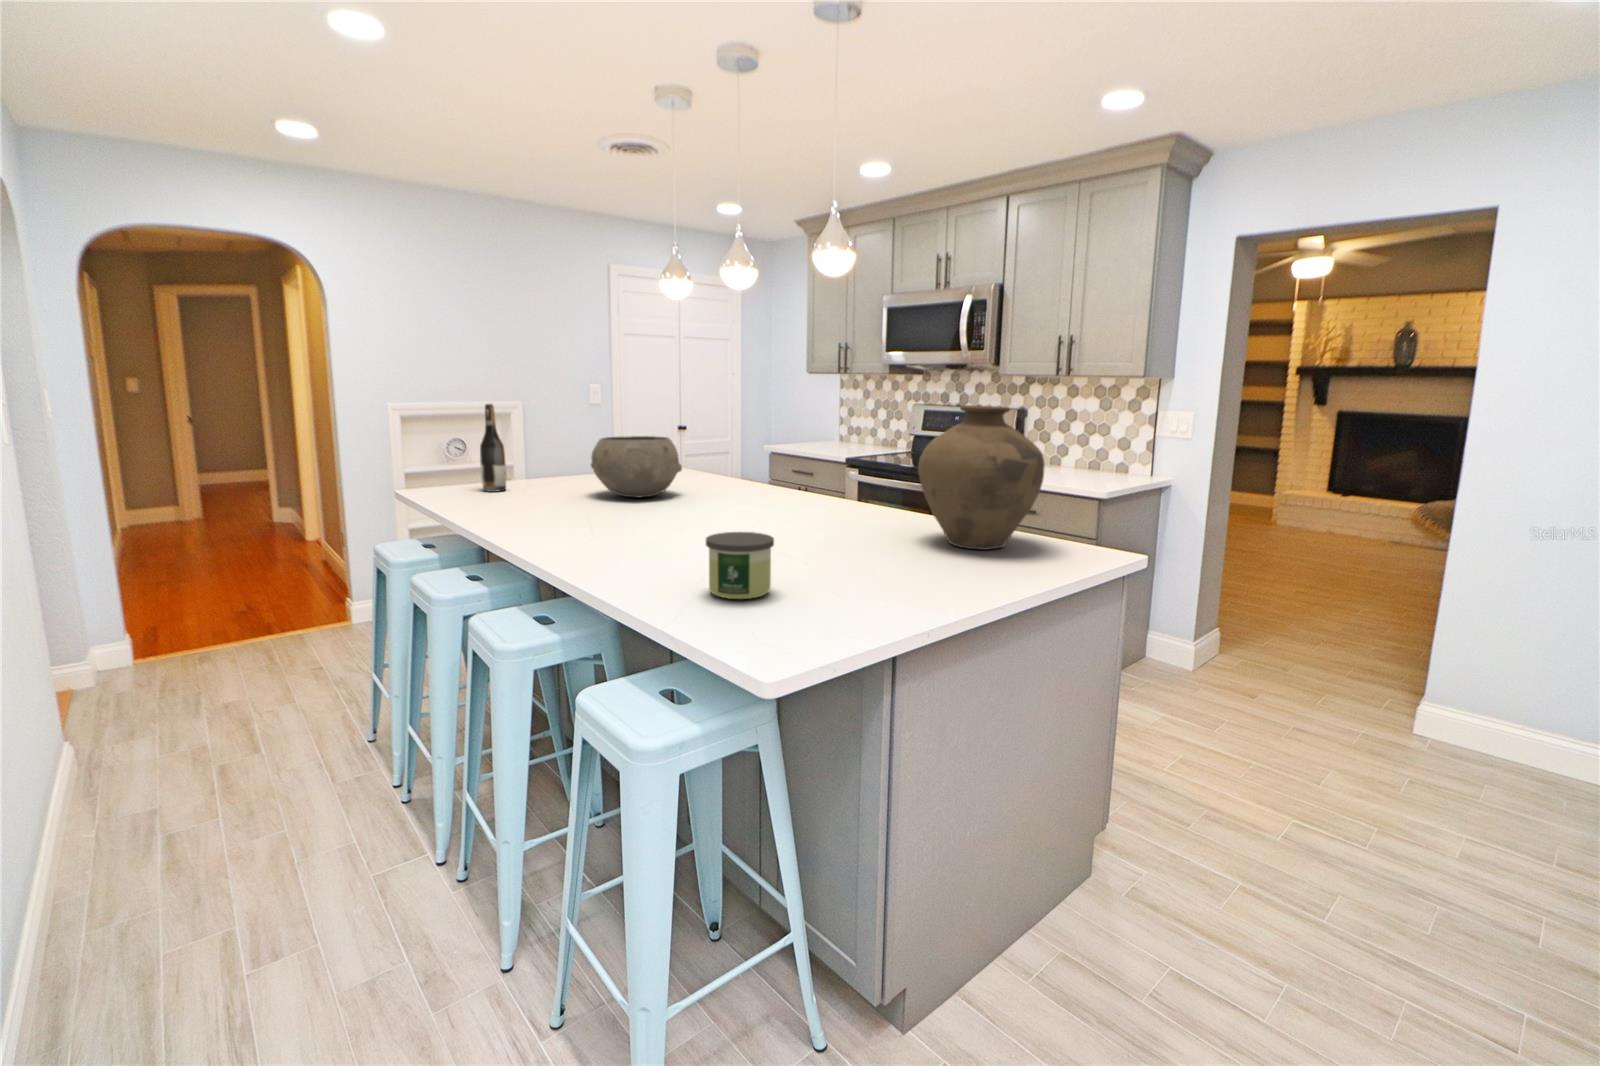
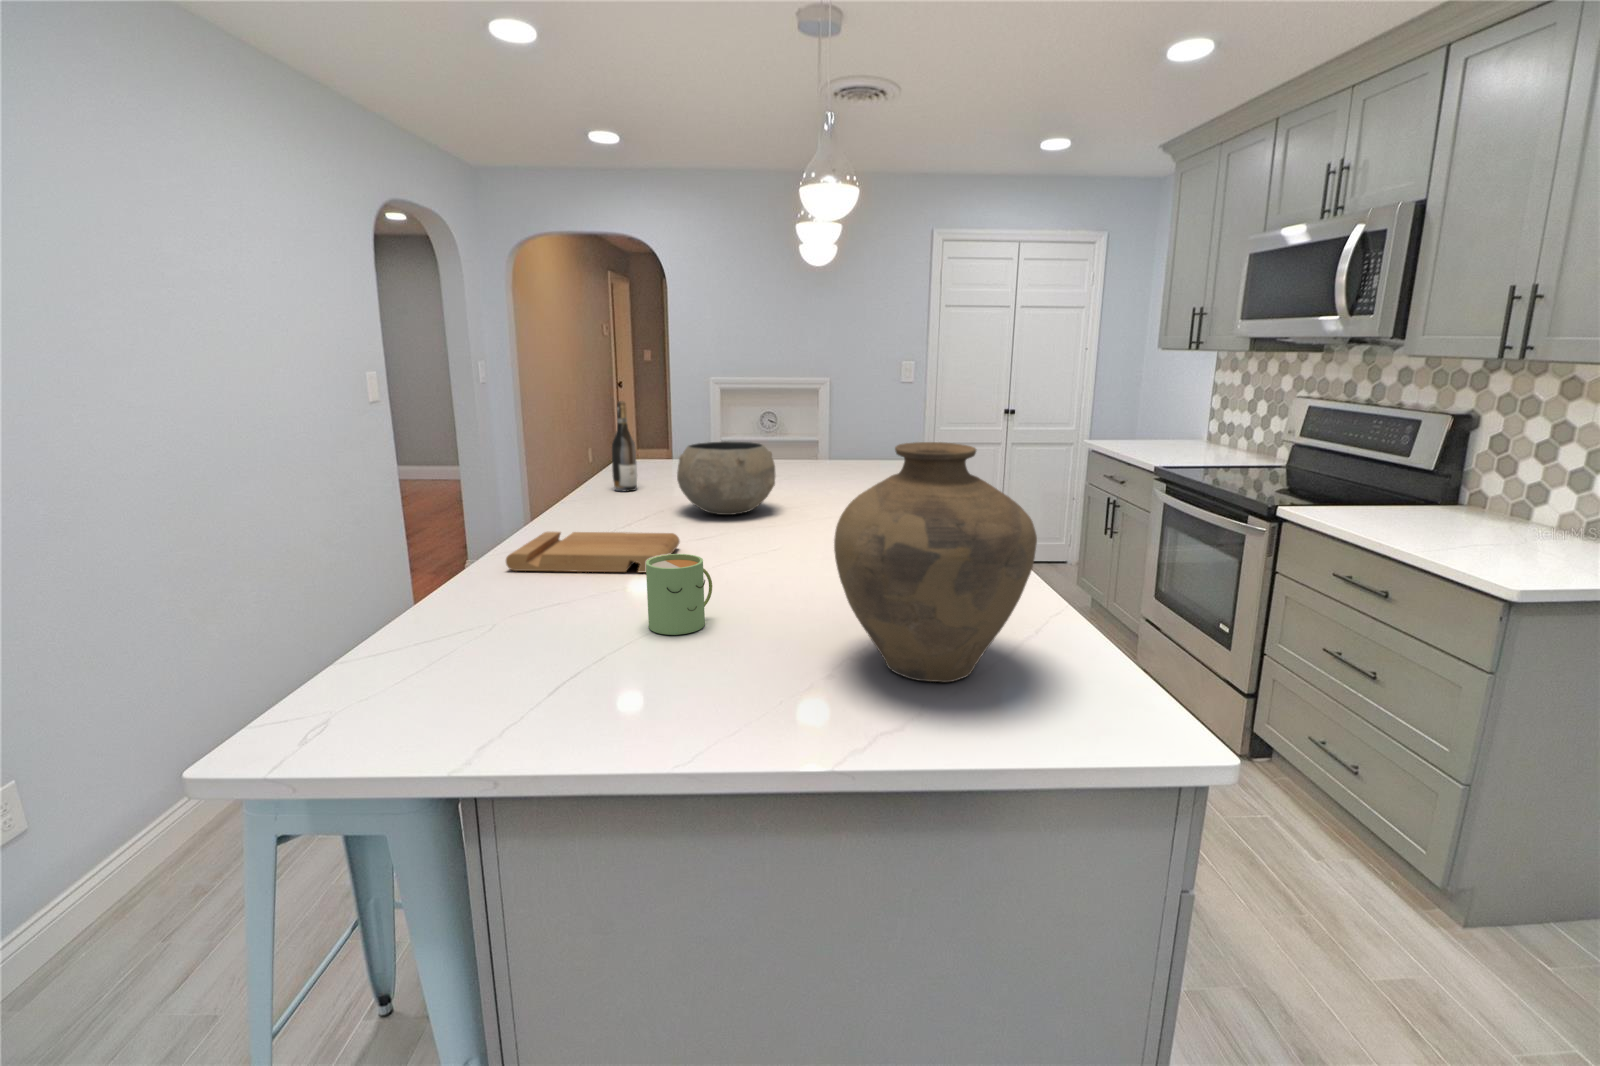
mug: none [779,498,822,555] -> present [646,554,712,635]
cutting board: none [550,505,704,542] -> present [506,532,680,572]
candle: present [706,532,774,599] -> none [395,599,491,692]

